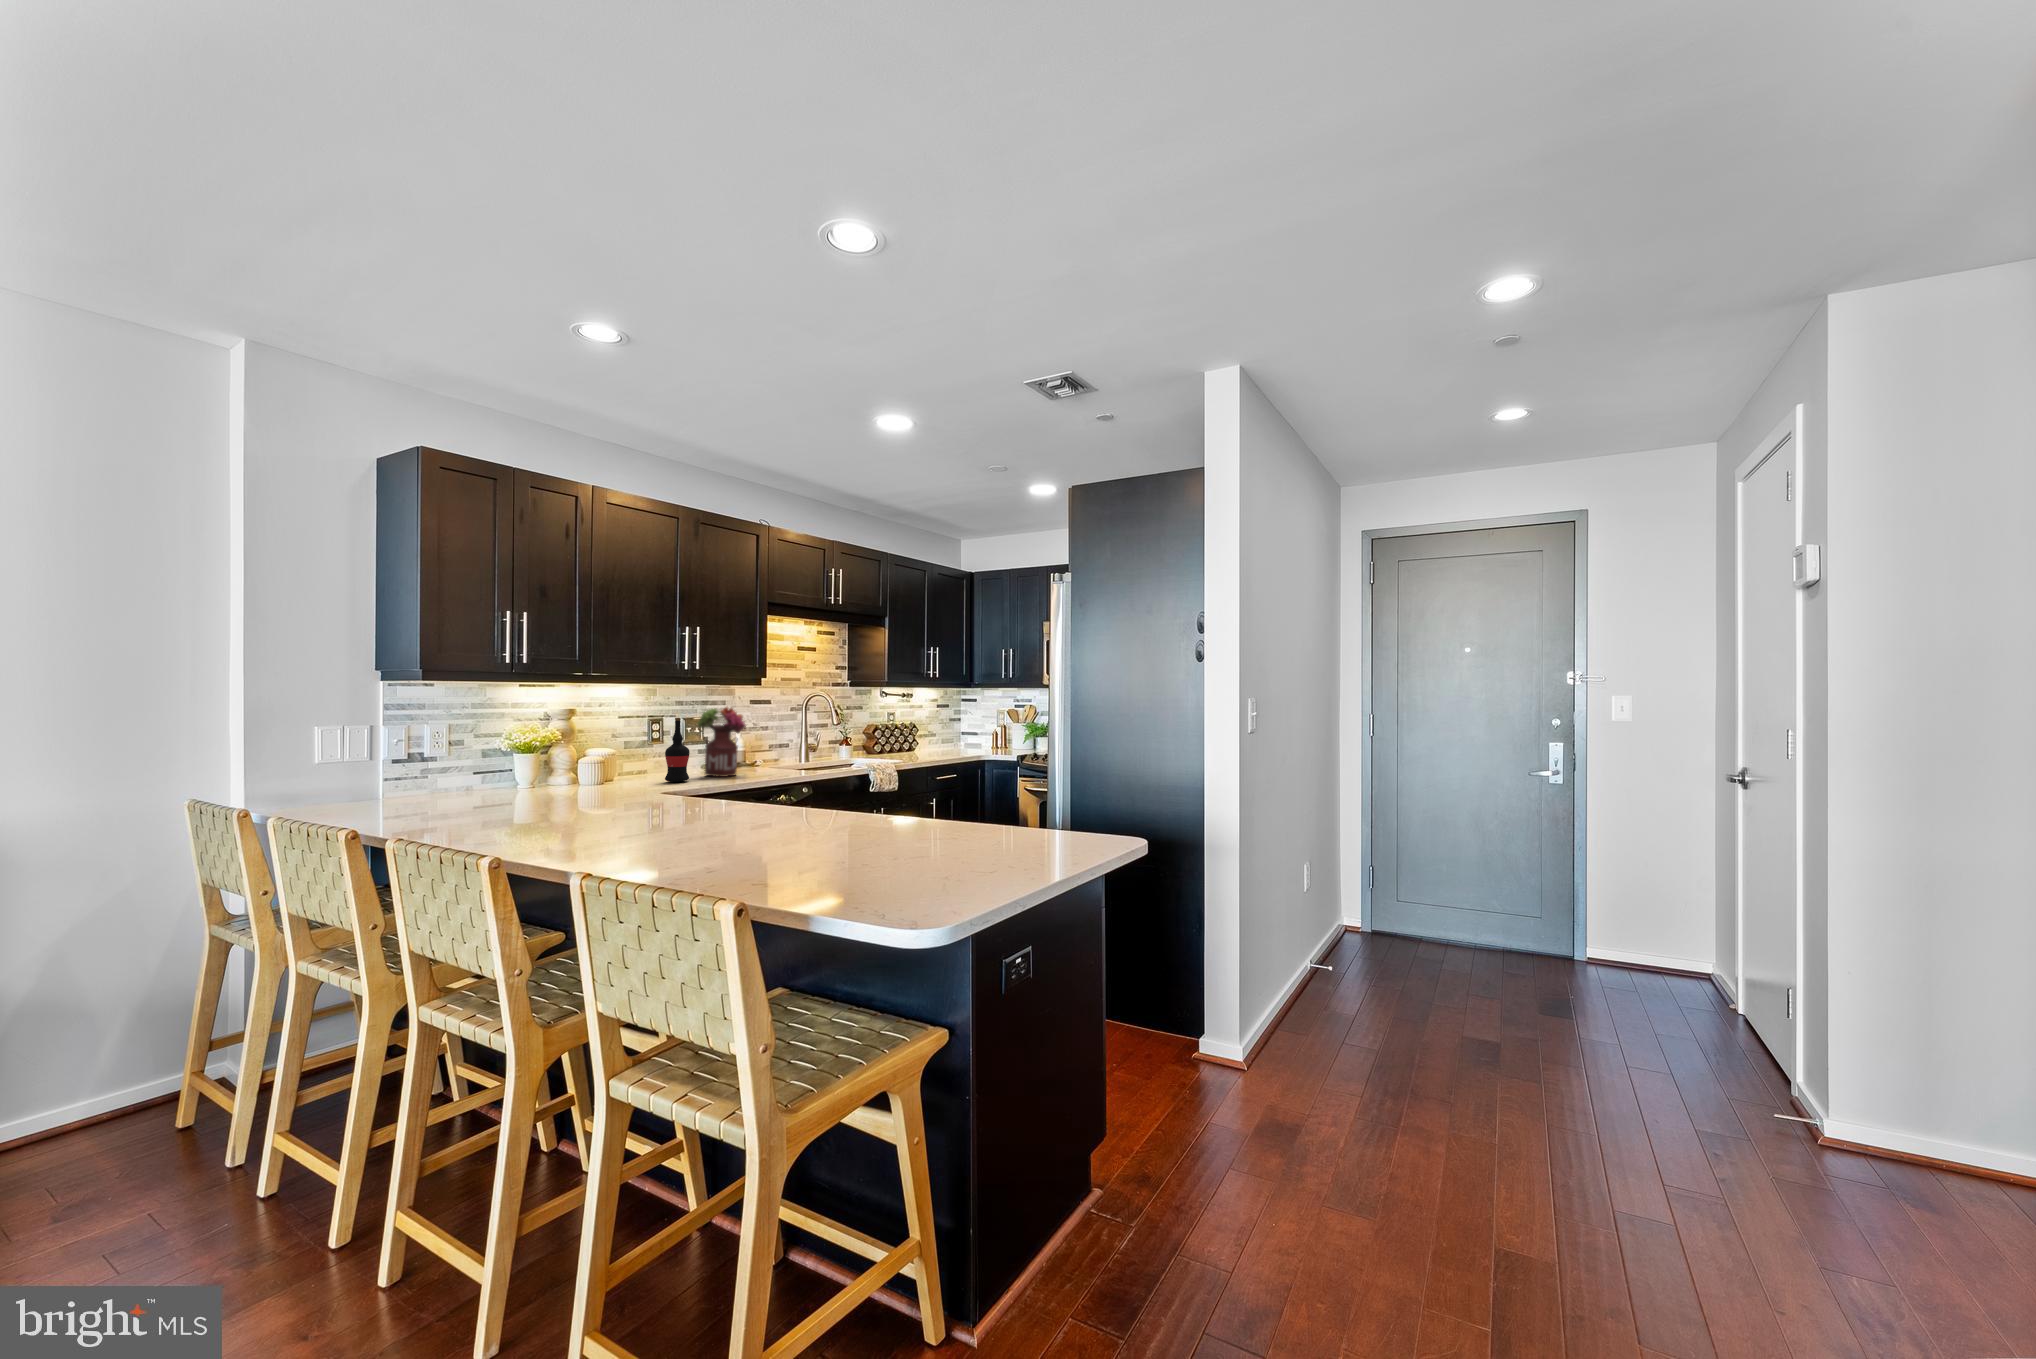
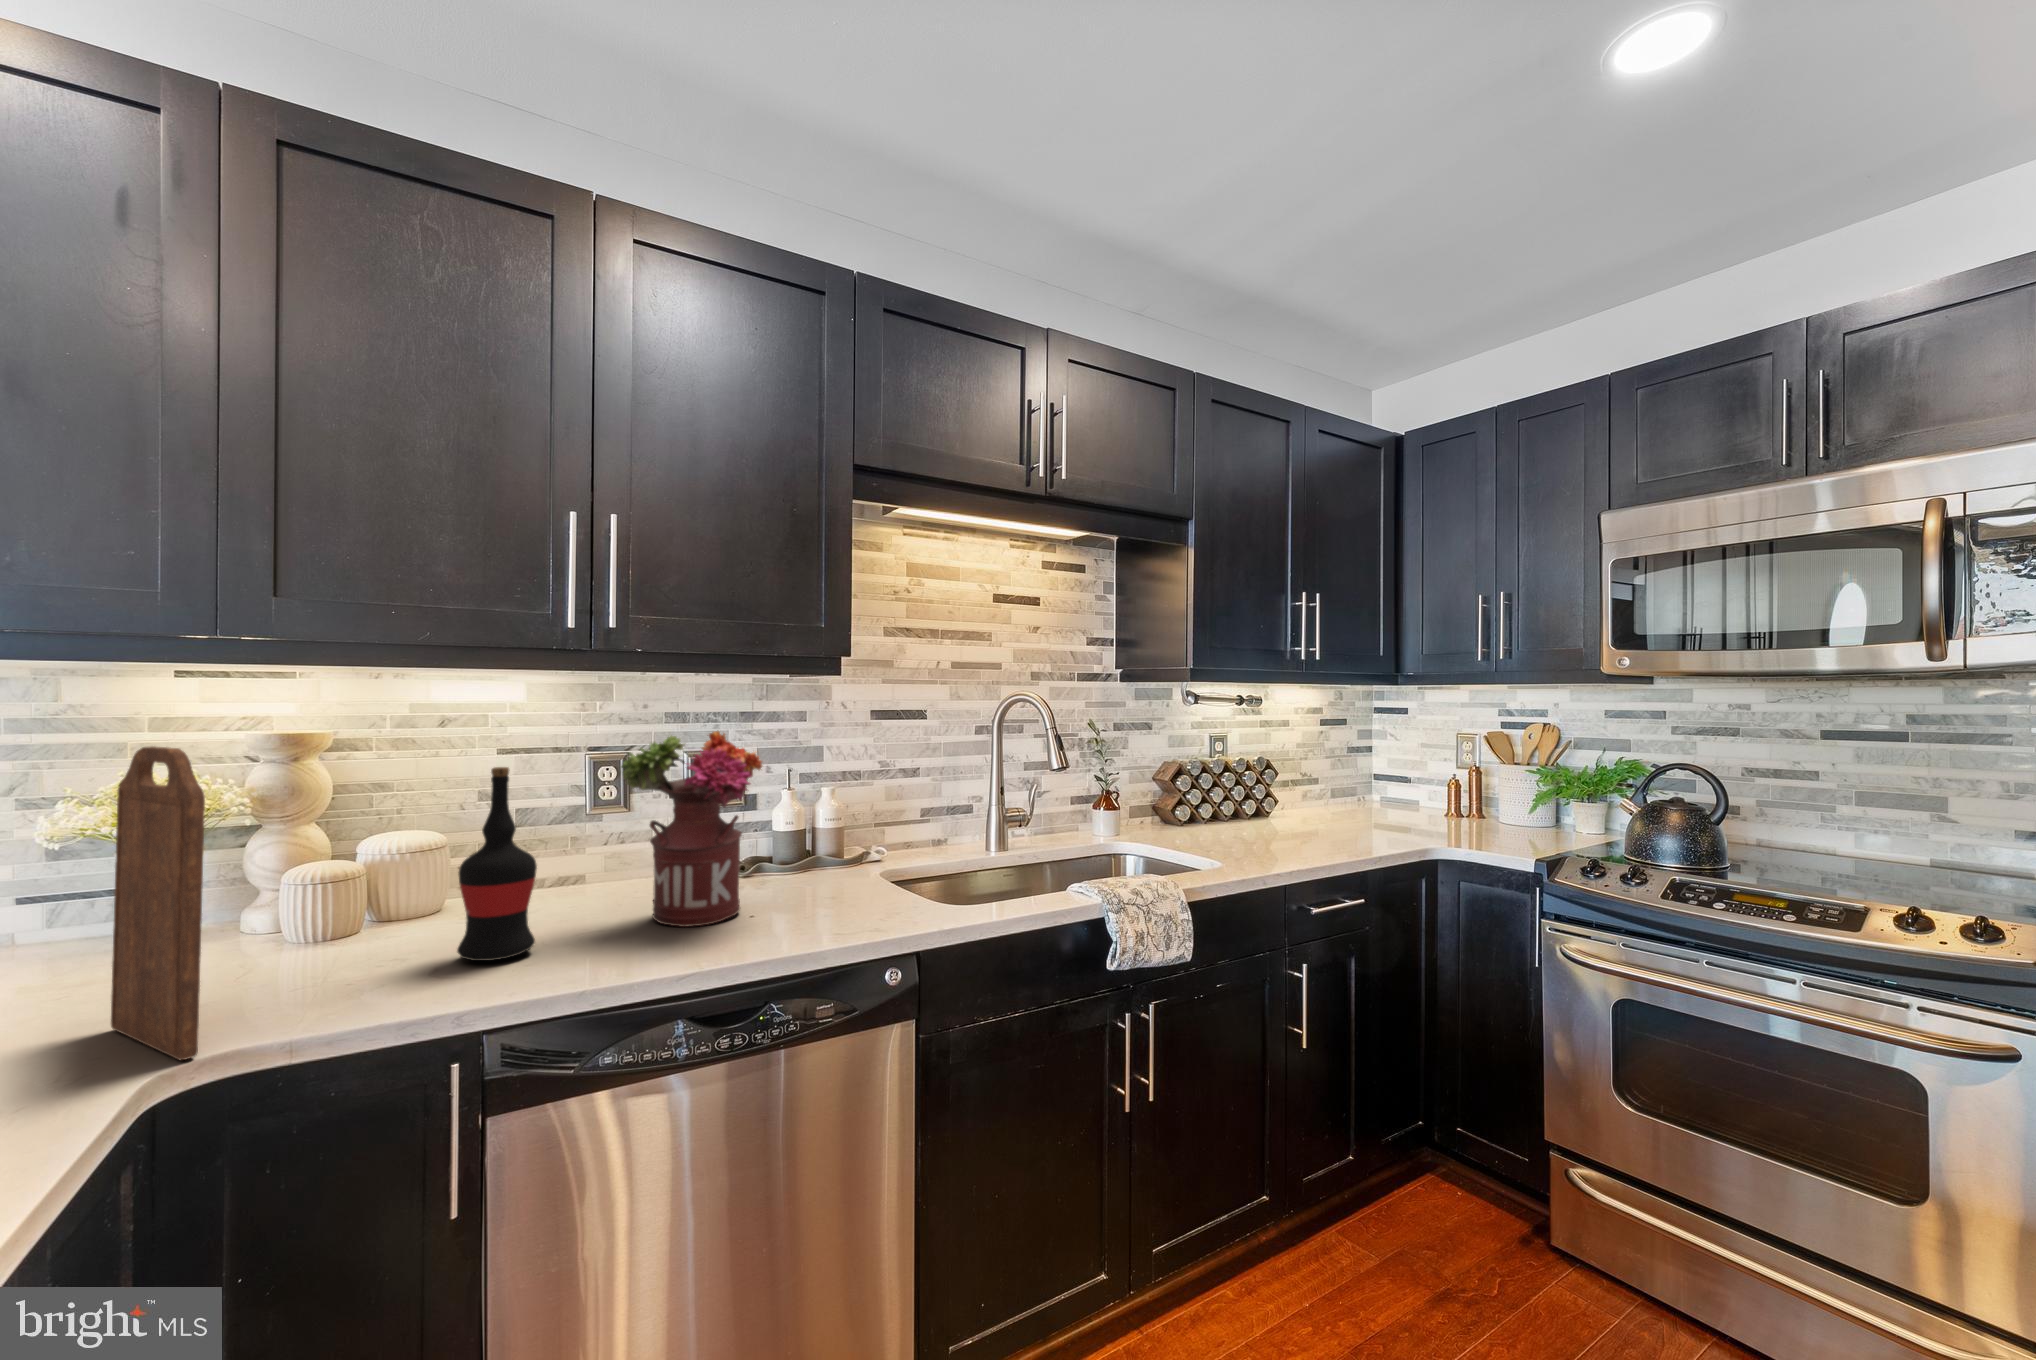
cutting board: none [609,708,658,791] -> present [111,746,205,1060]

